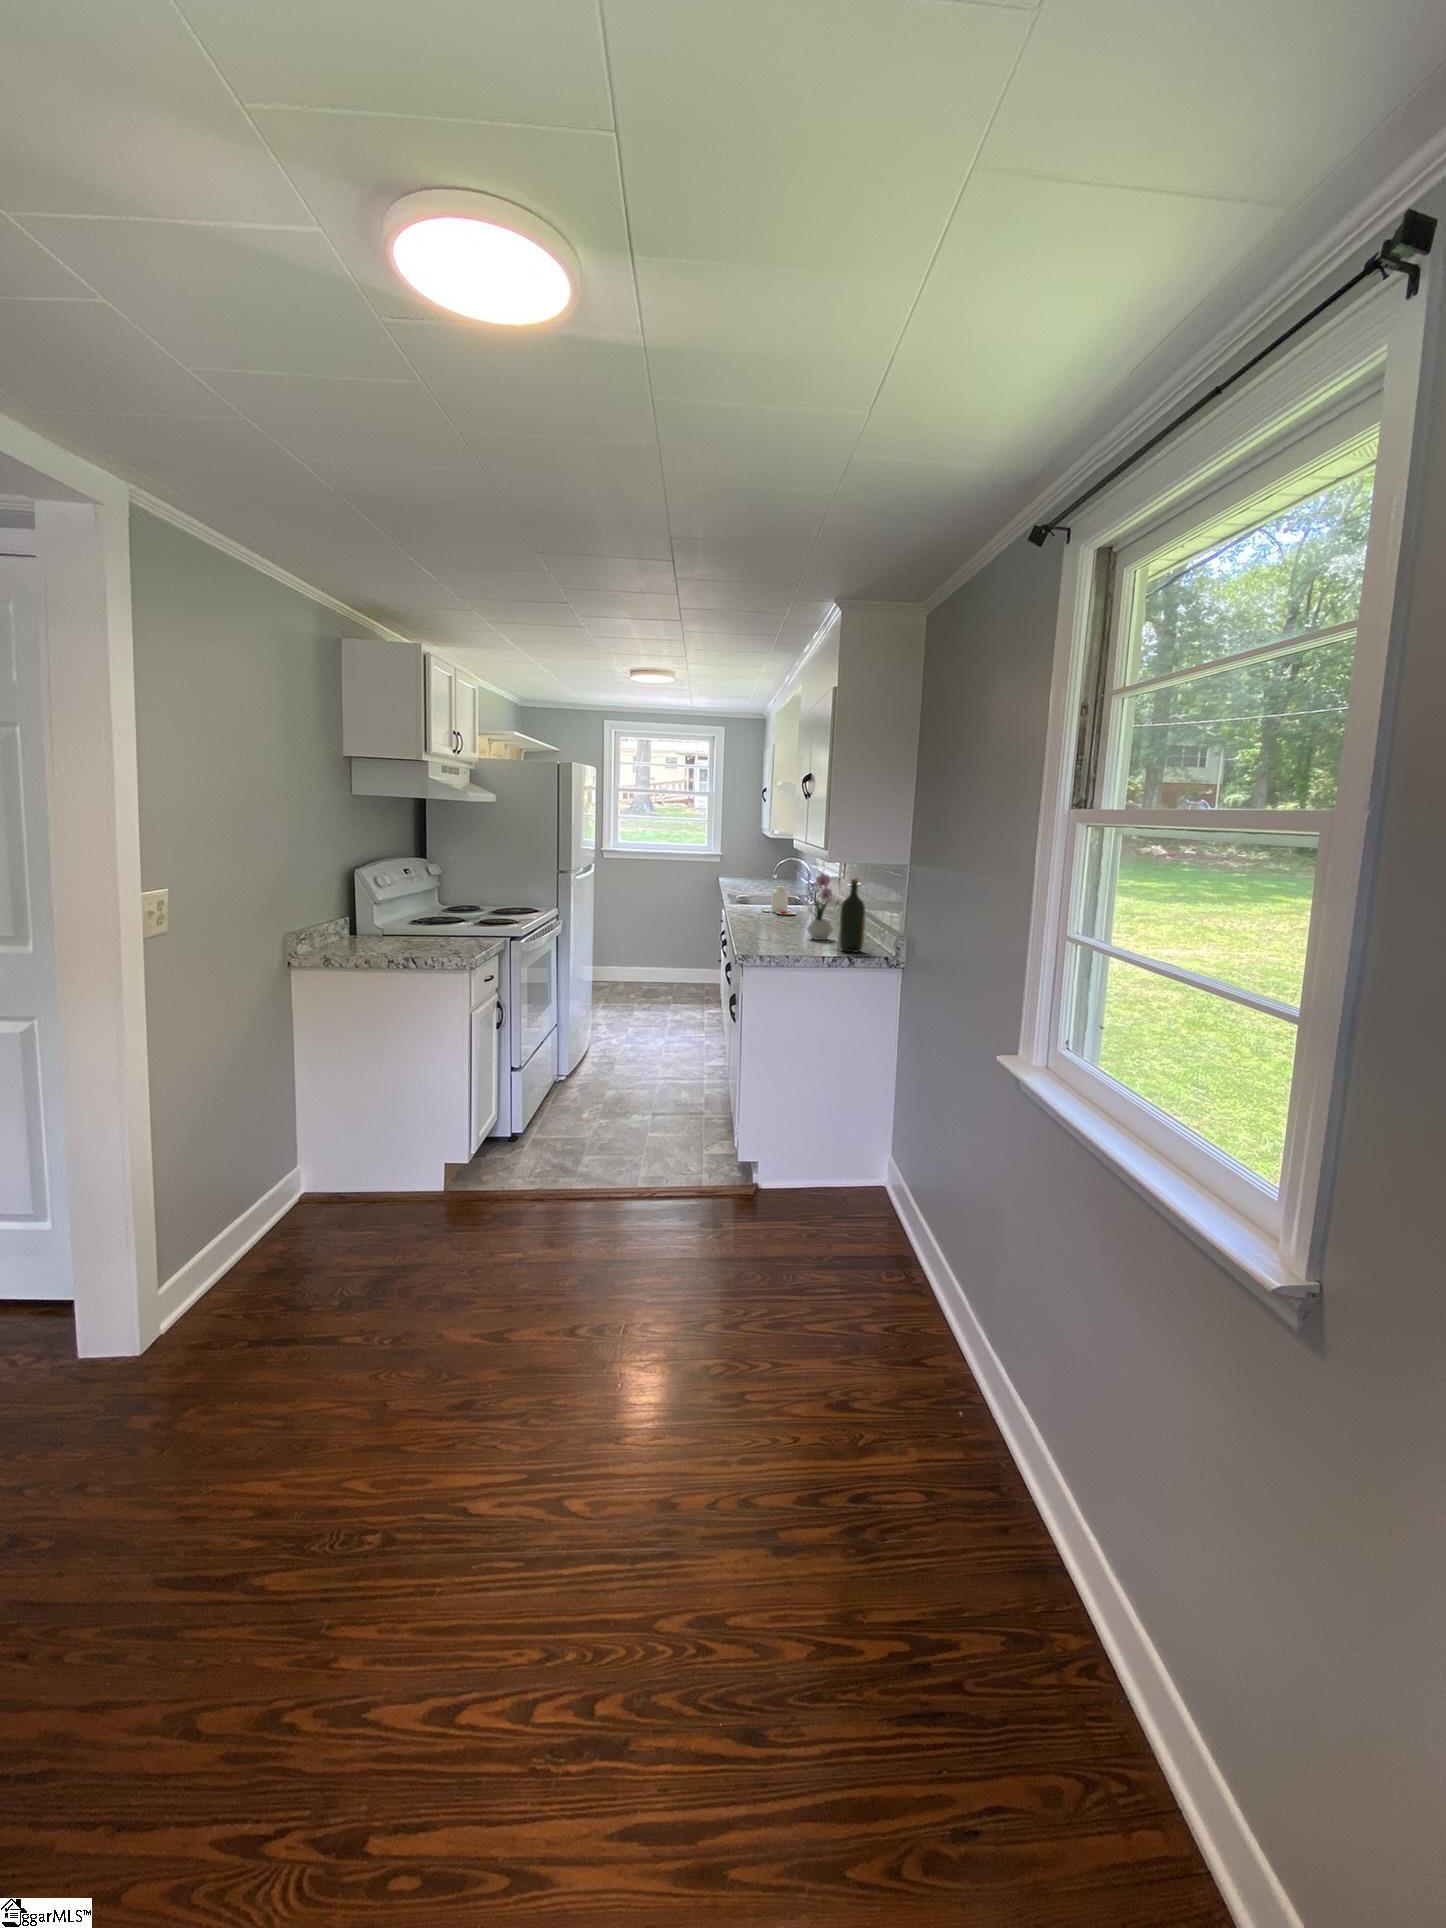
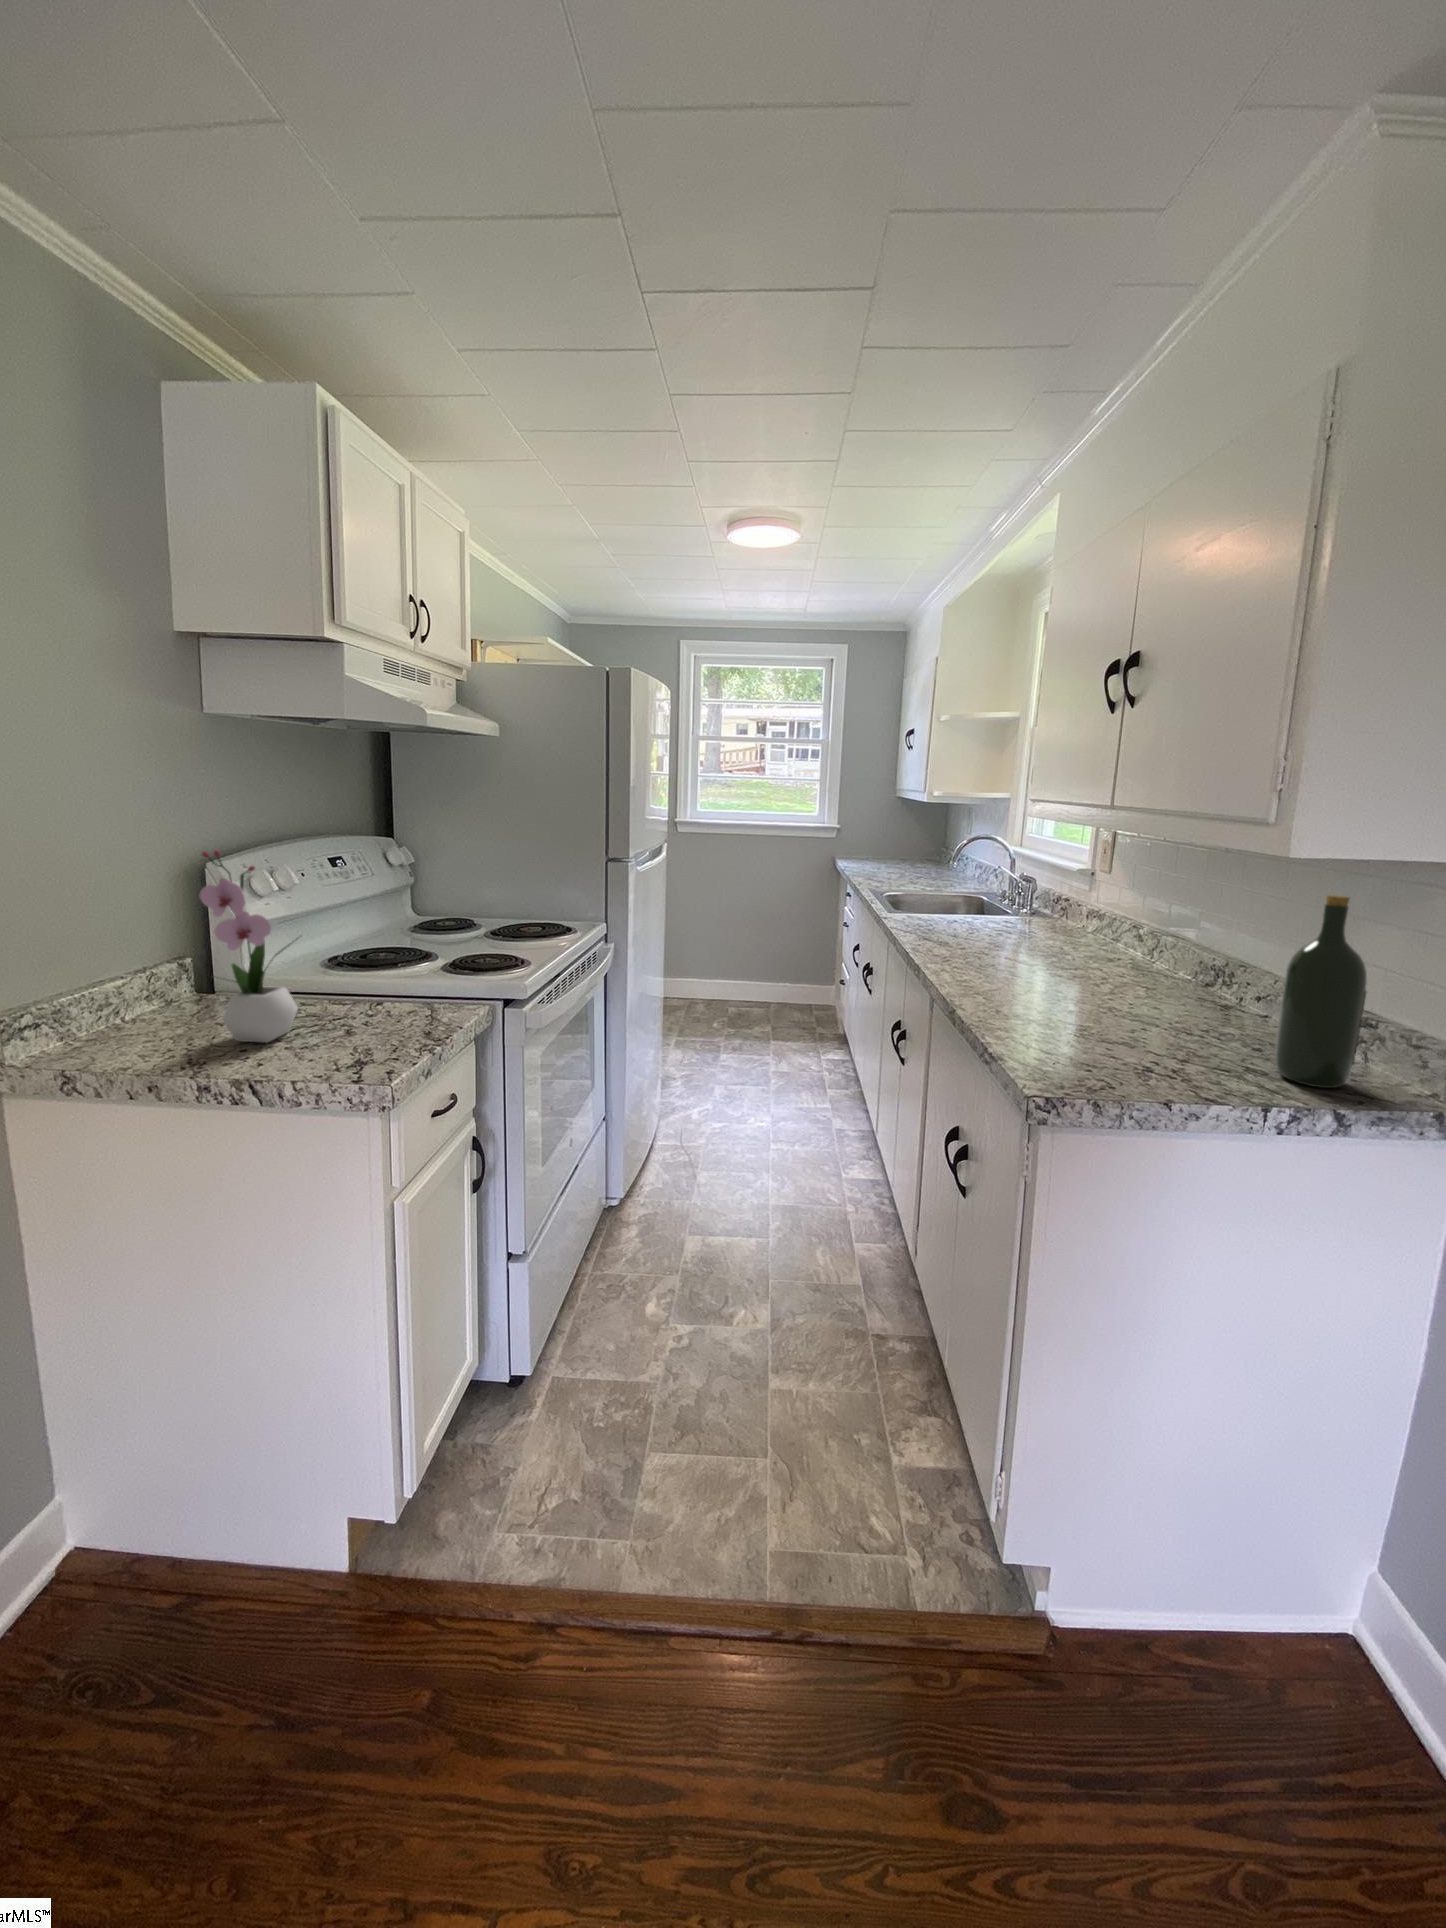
flower arrangement: present [807,873,833,940] -> present [200,850,298,1042]
jar: present [764,886,796,915] -> none [950,884,1021,937]

